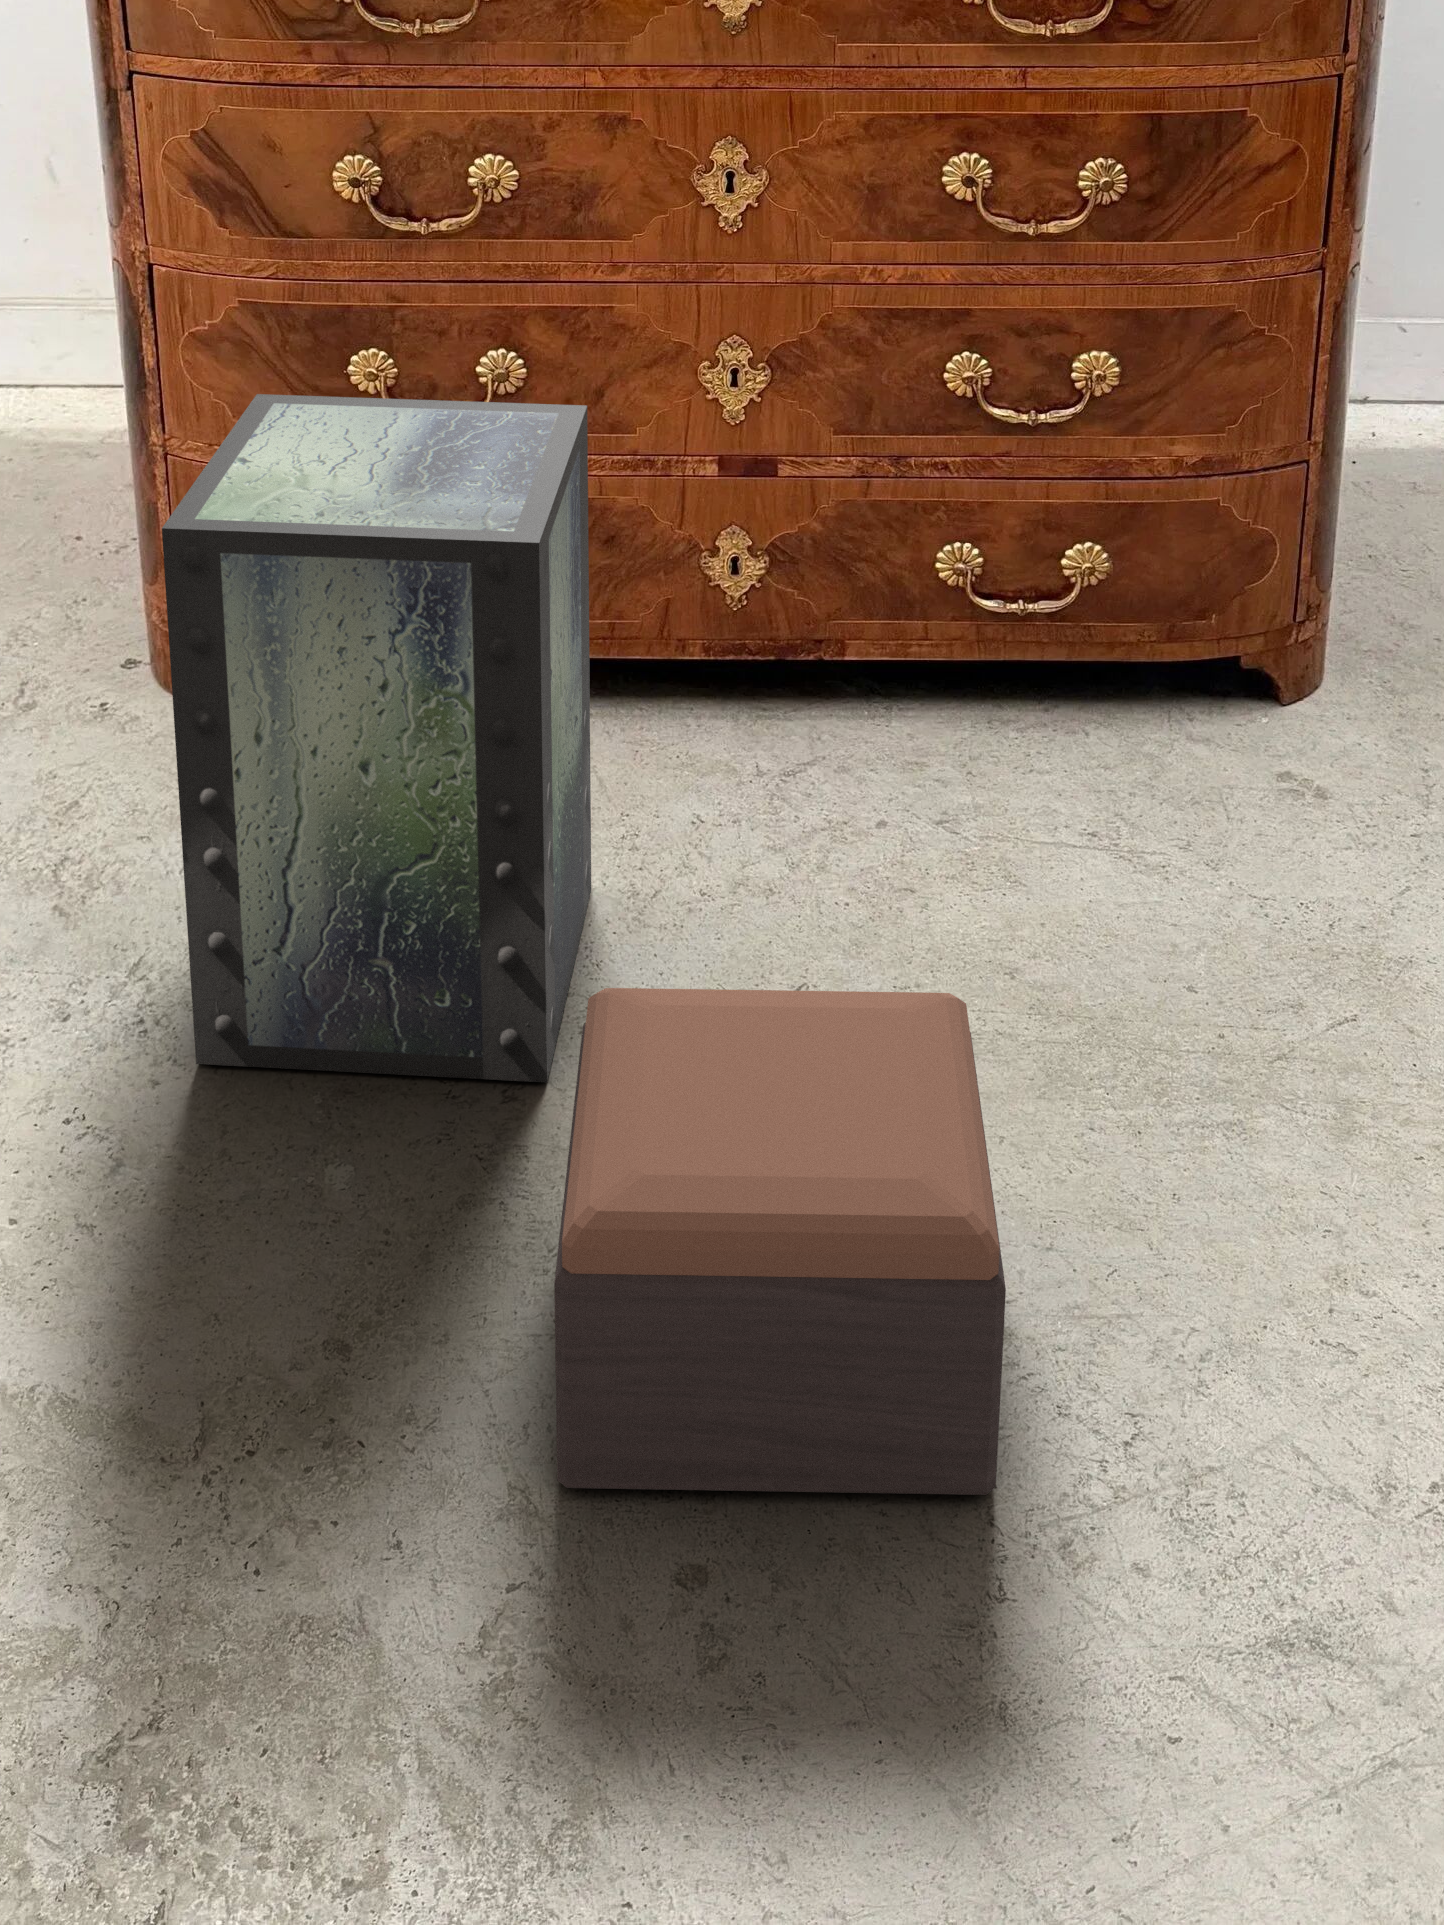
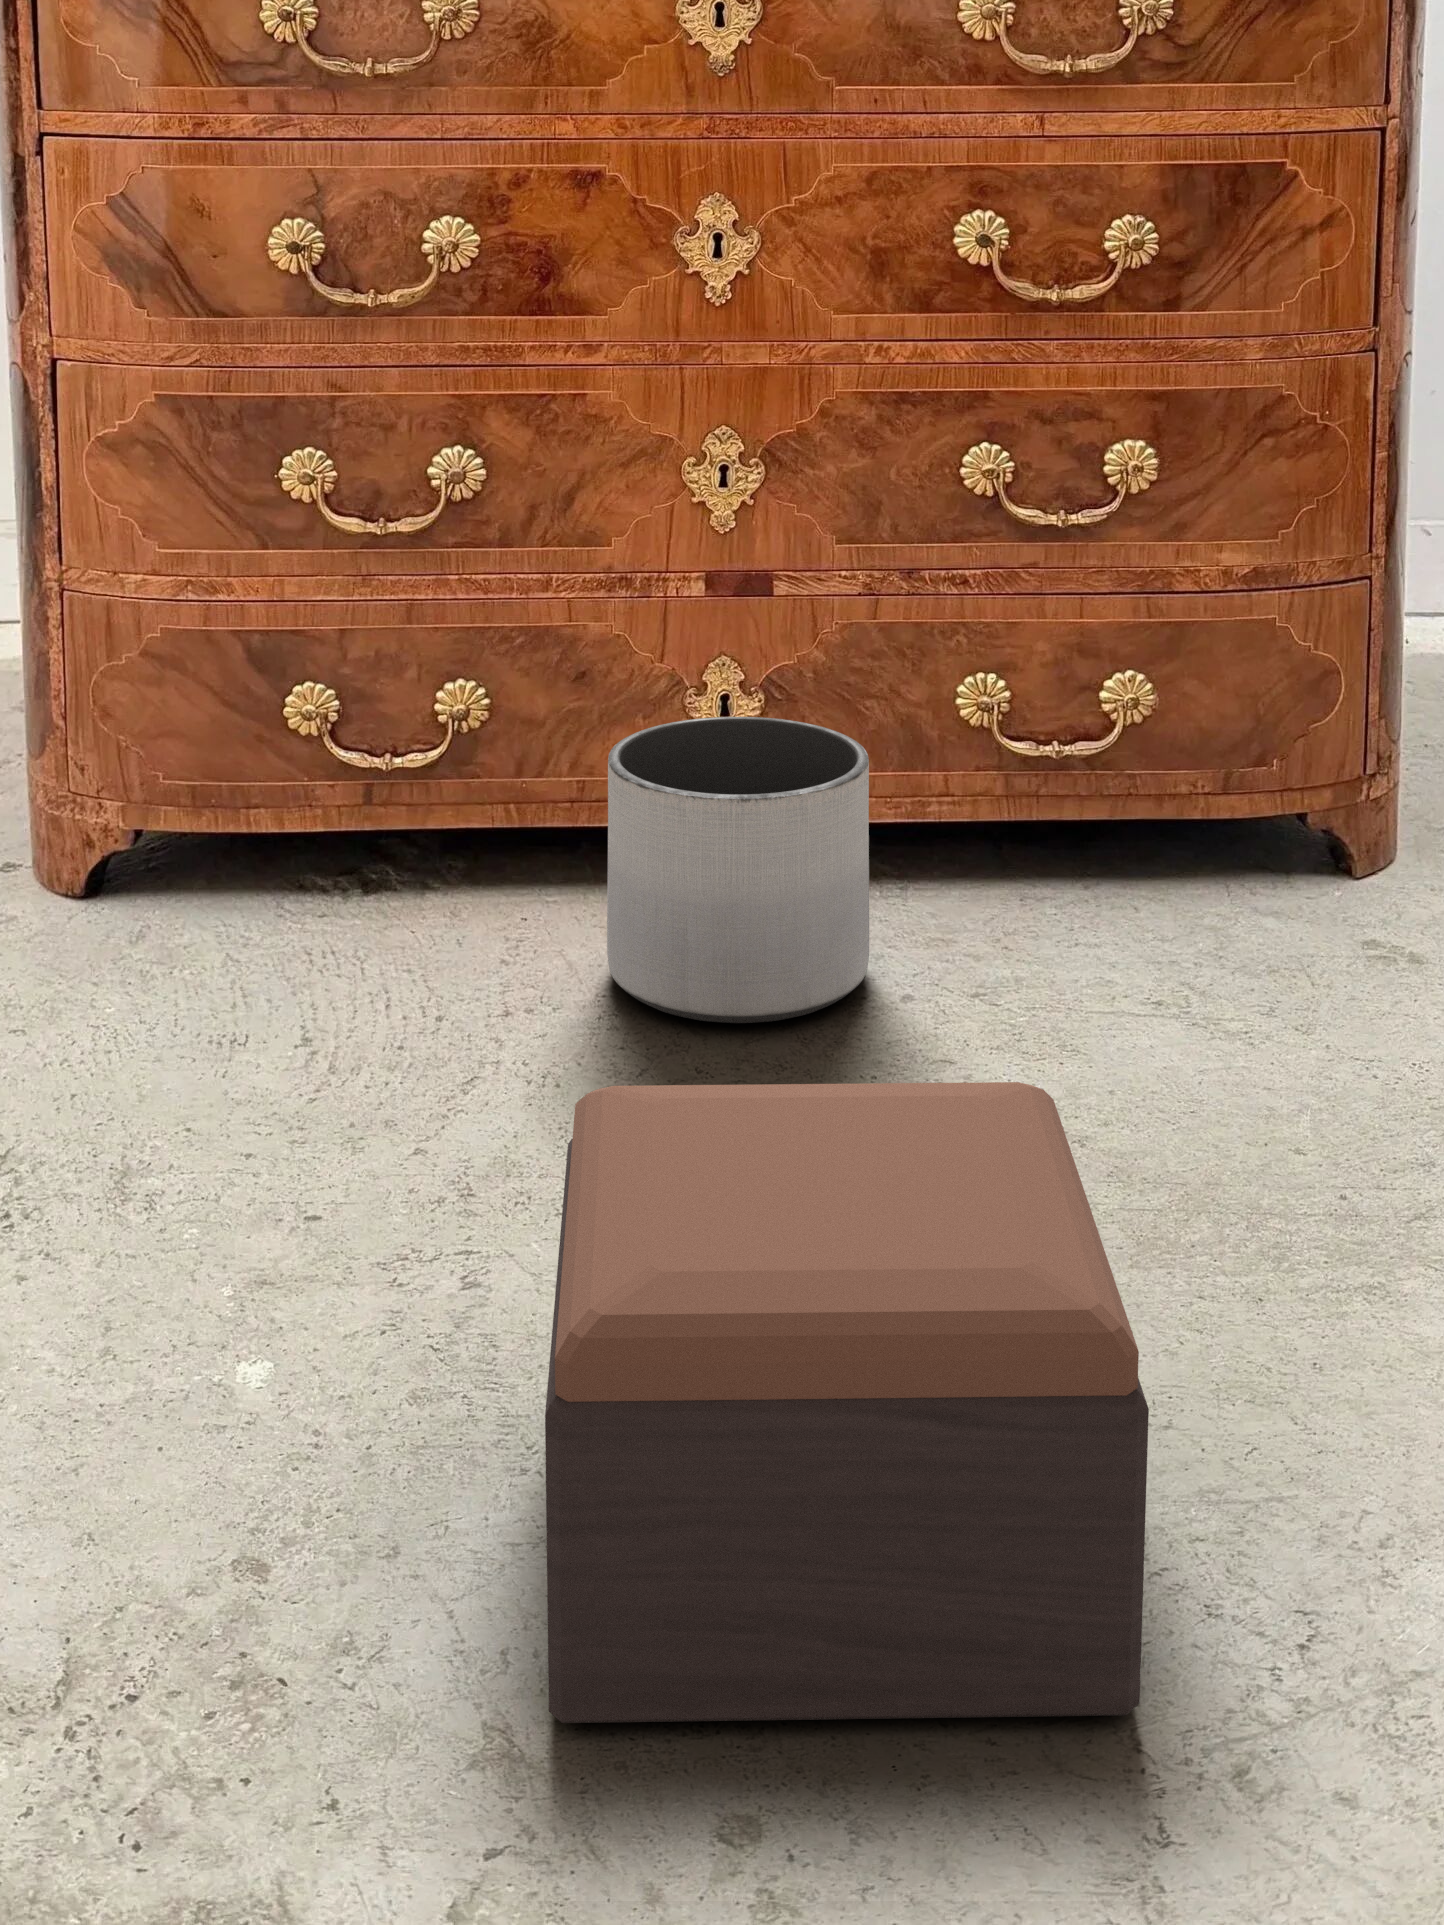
storage box: present [162,394,591,1083] -> none [43,450,564,1262]
planter: none [633,579,854,851] -> present [607,717,869,1023]

